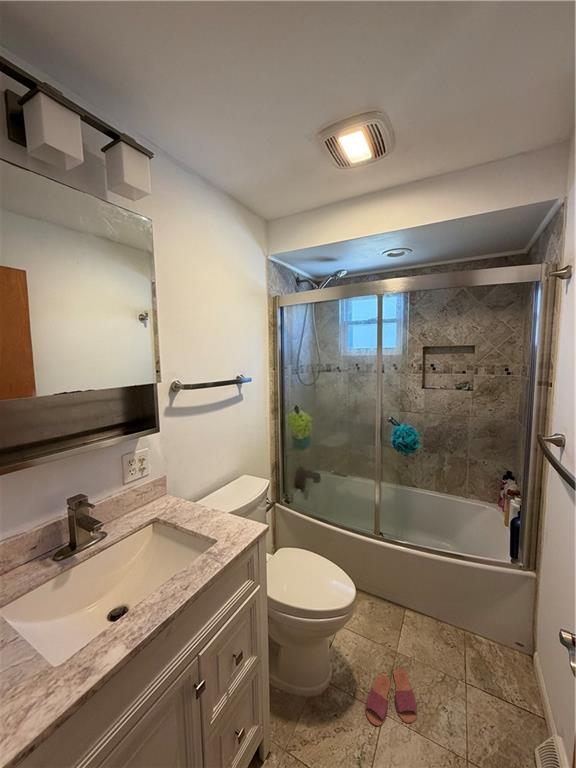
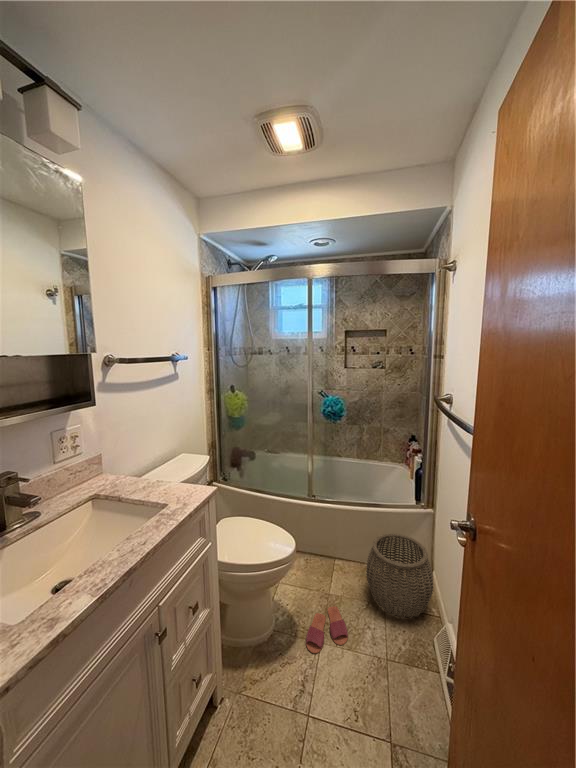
woven basket: none [443,593,535,710] -> present [366,533,433,618]

